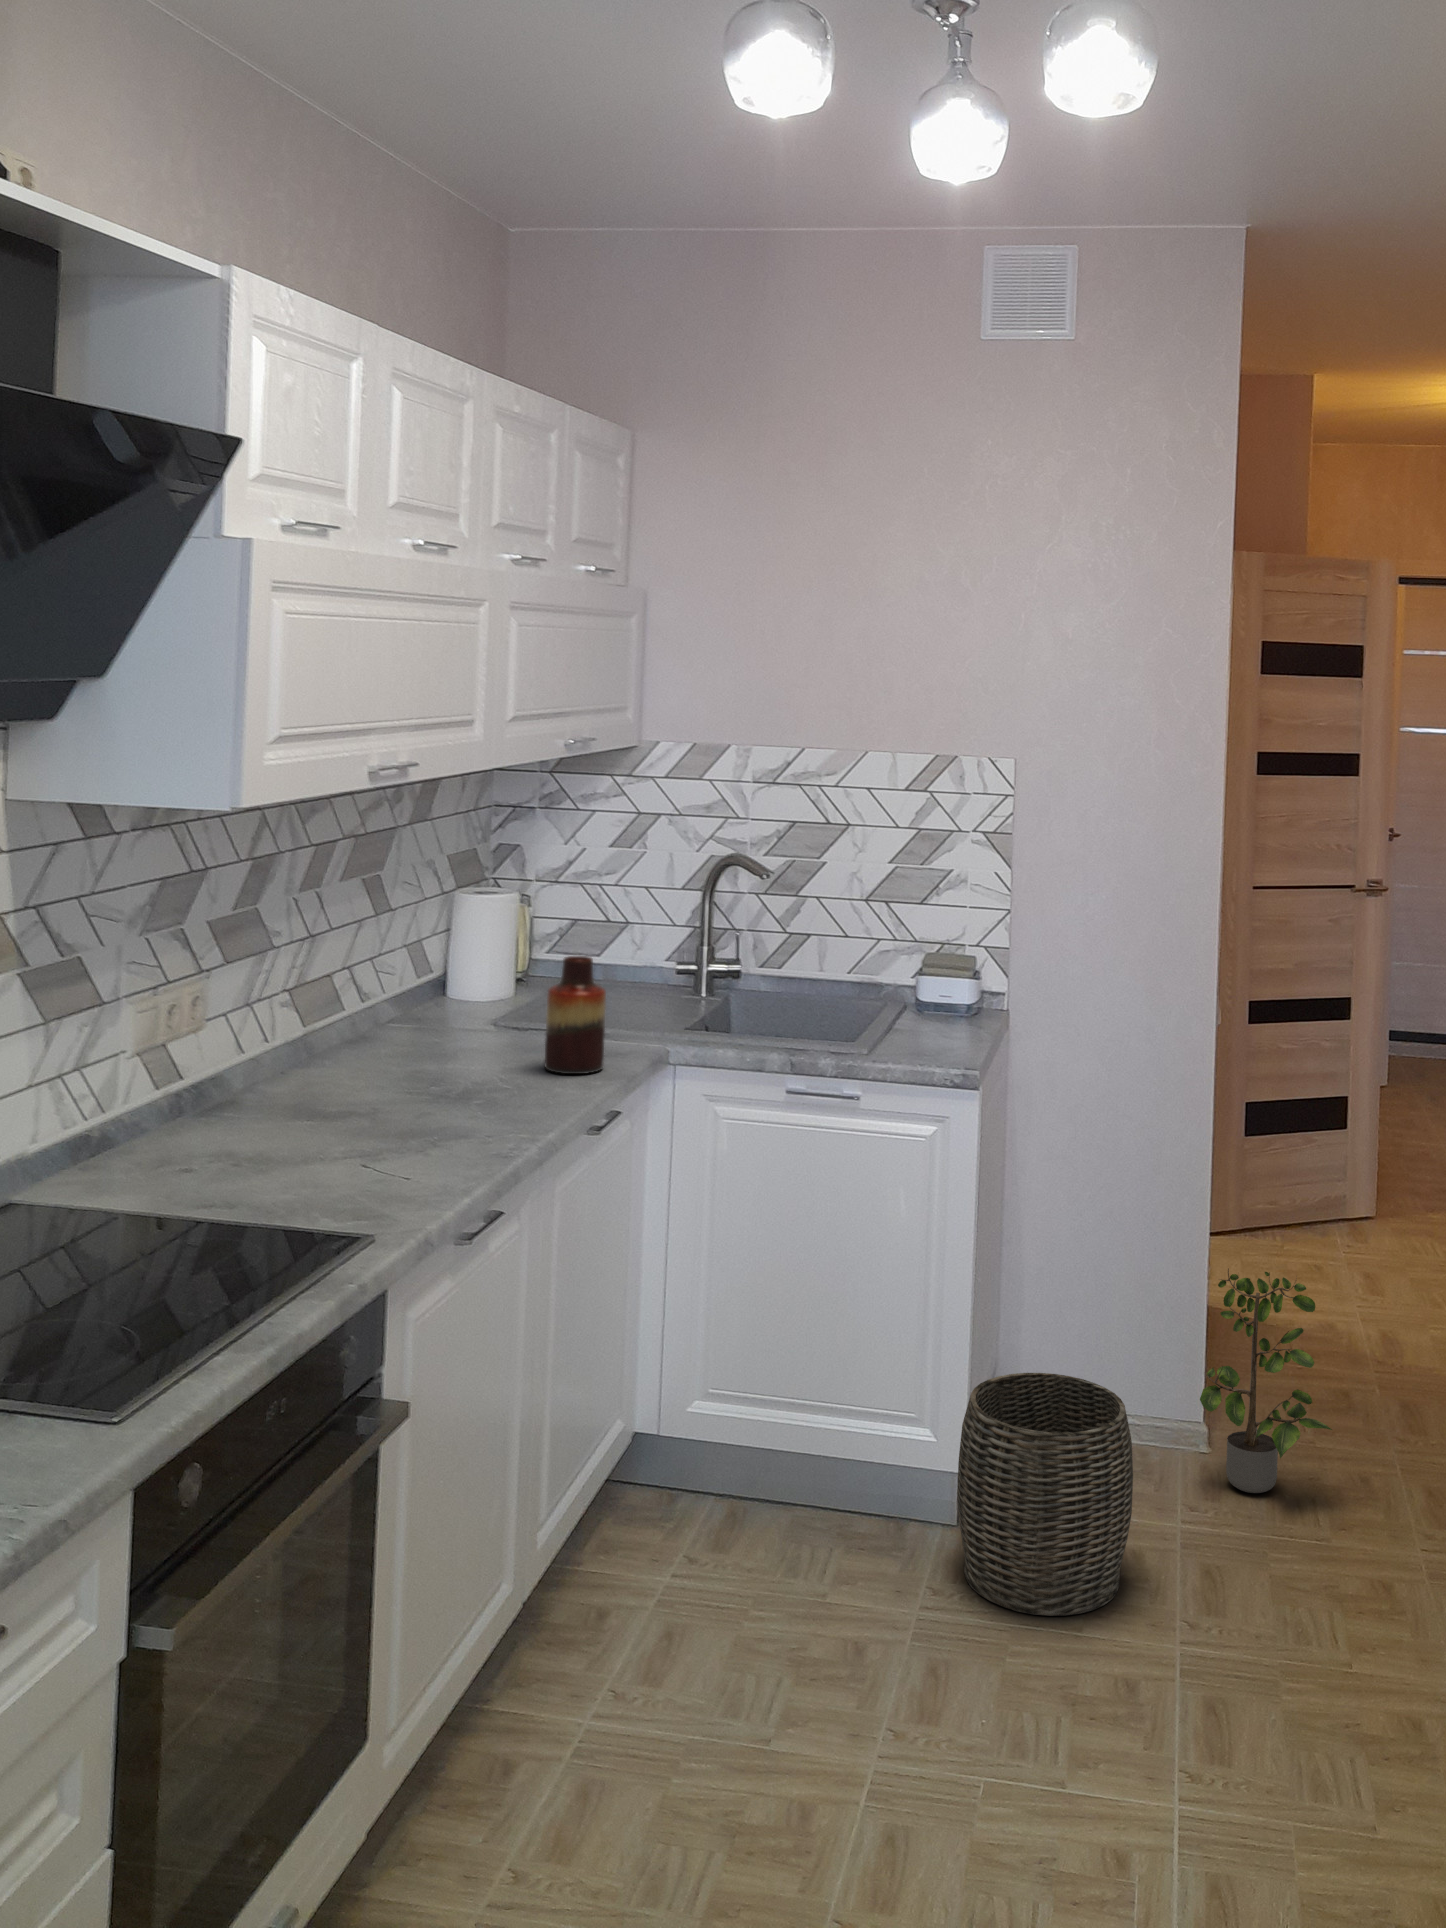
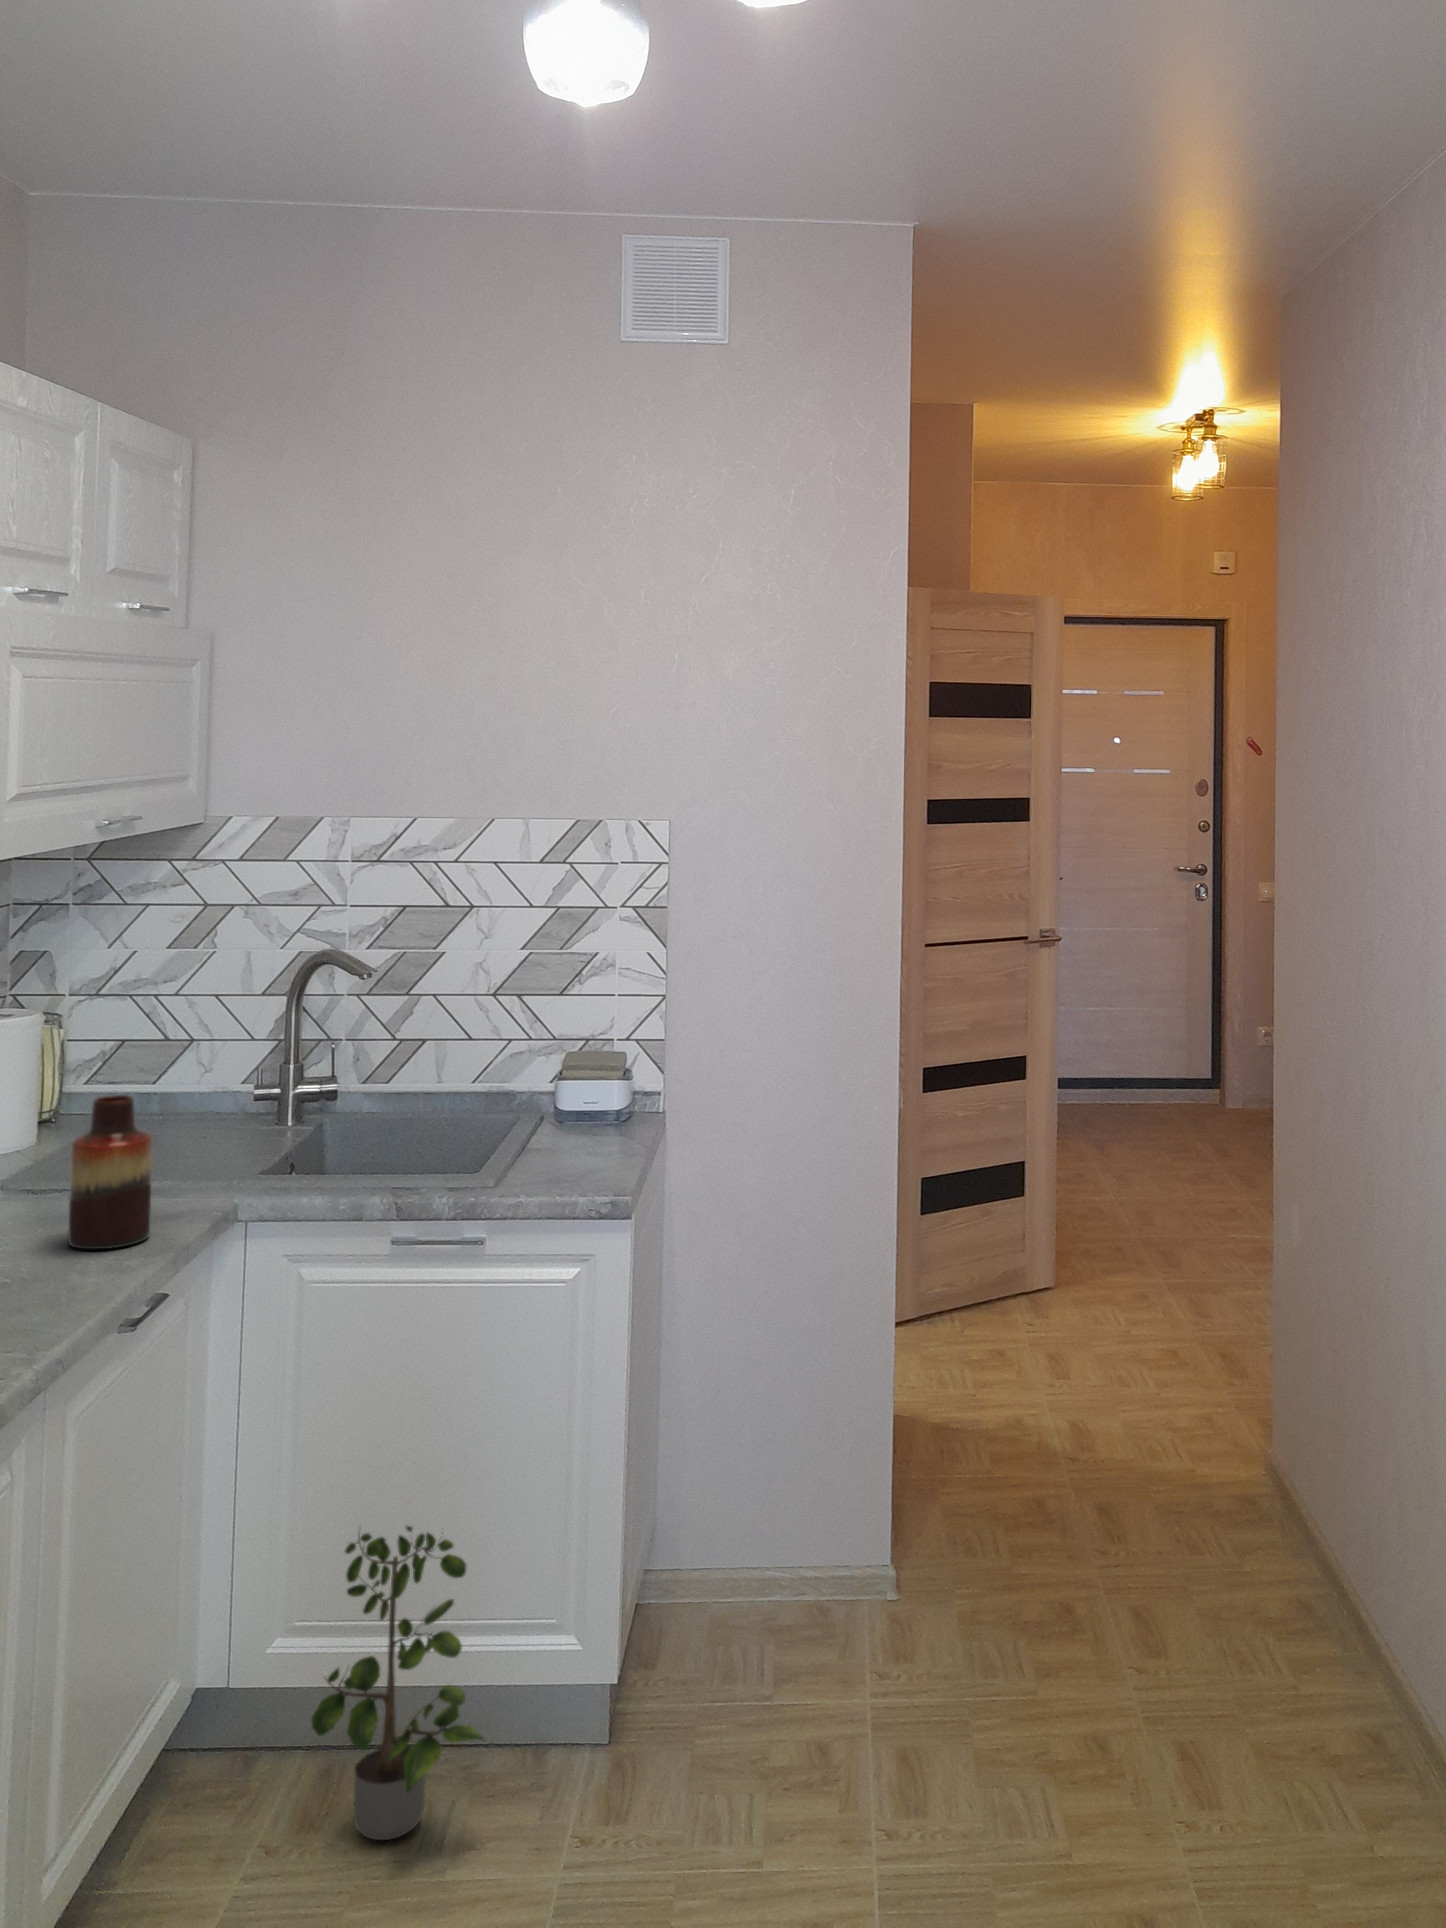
potted plant: present [1200,1269,1332,1493] -> present [311,1526,484,1840]
woven basket: present [957,1373,1133,1616] -> none [615,1545,823,1850]

